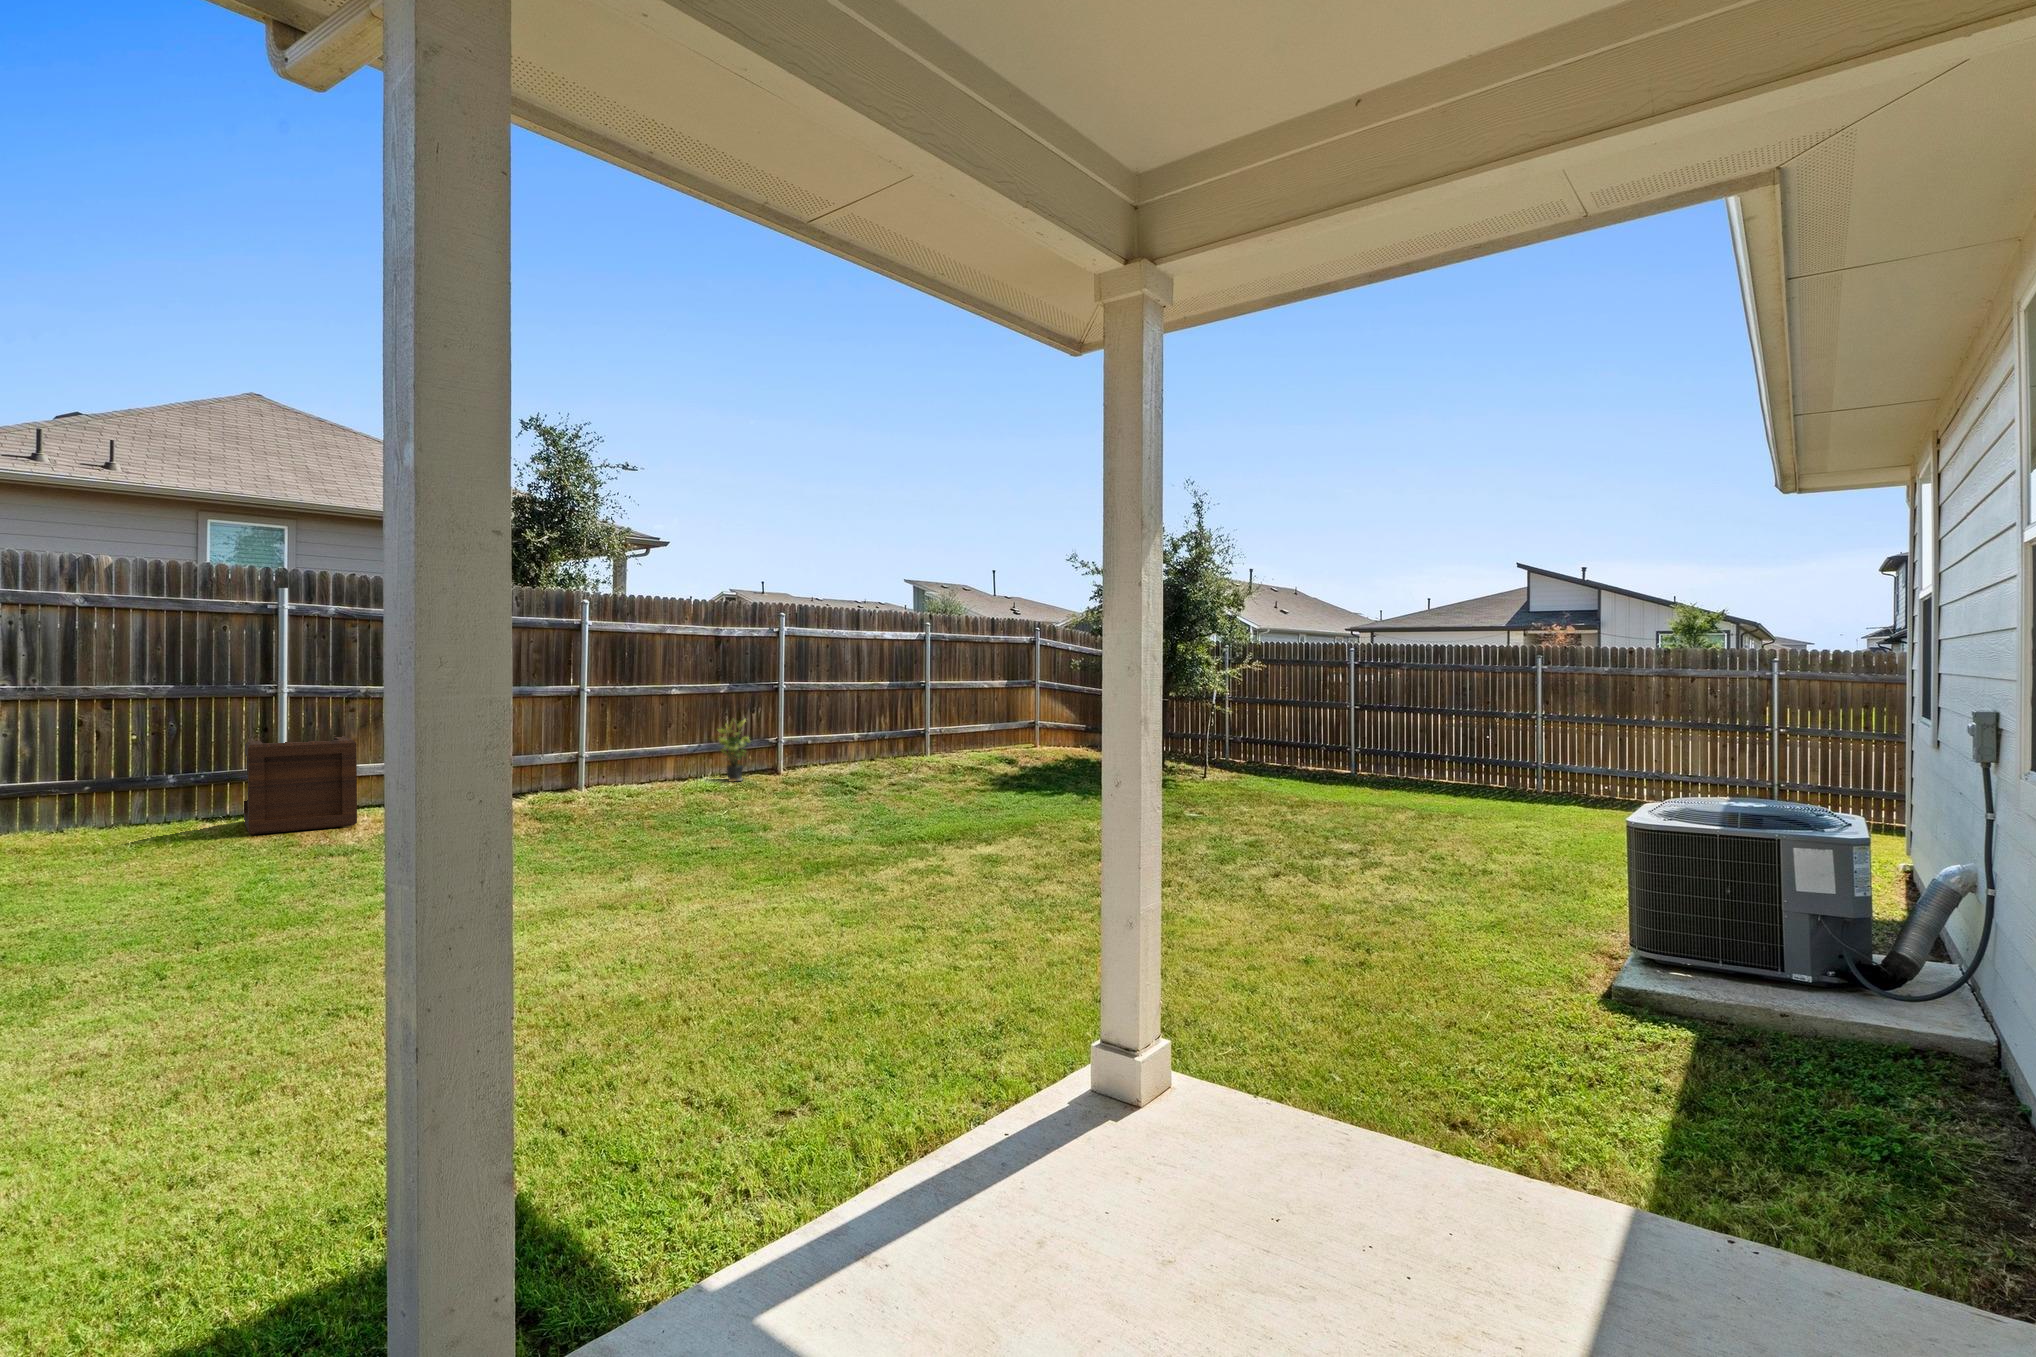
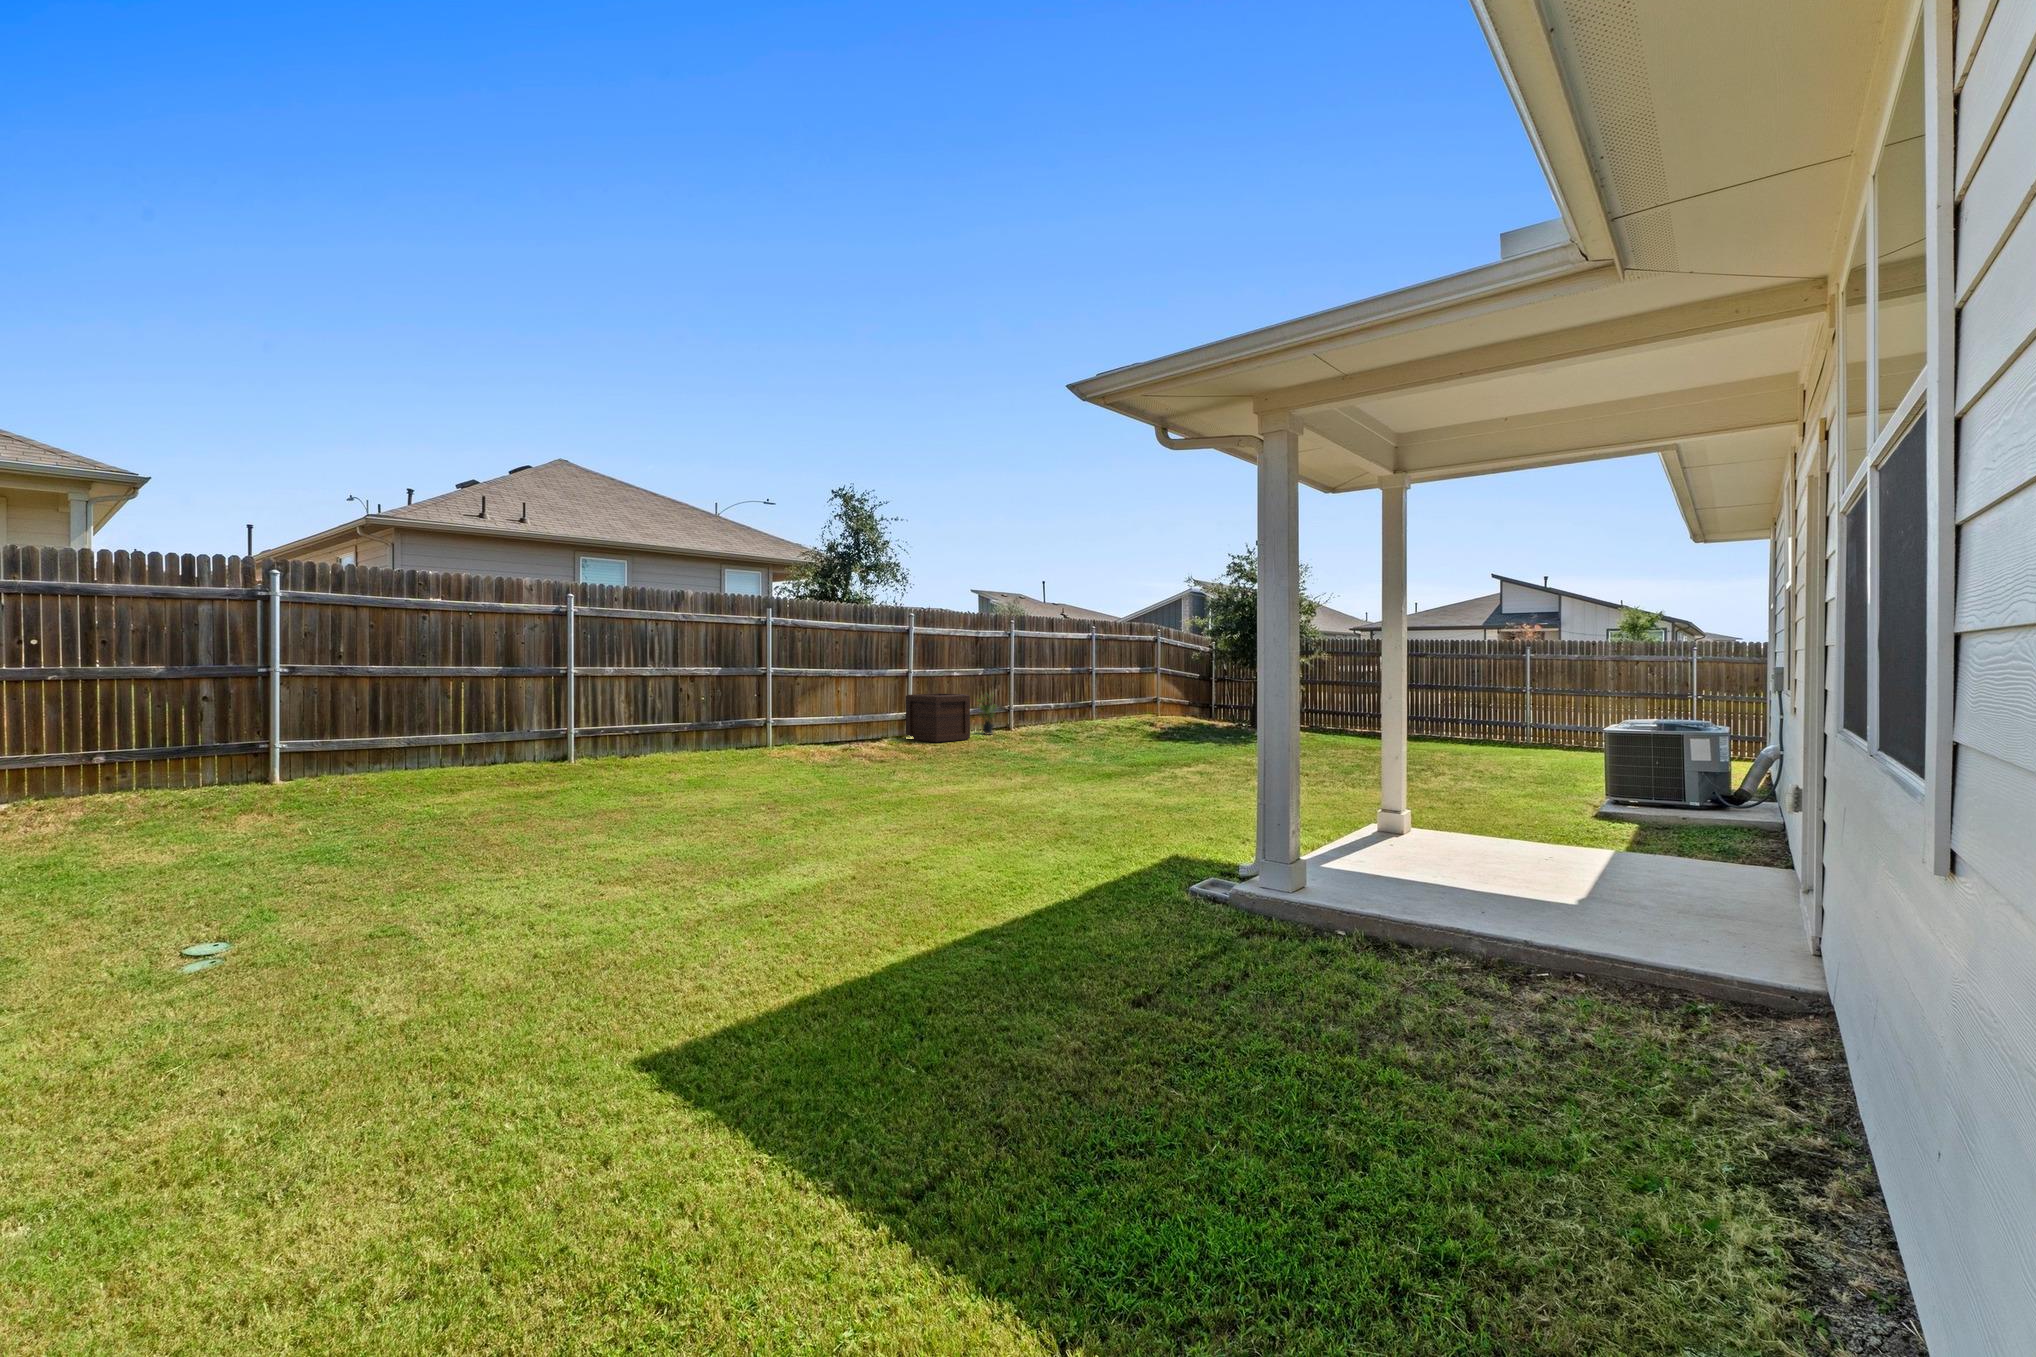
wooden crate: present [244,735,357,835] -> present [906,693,970,742]

